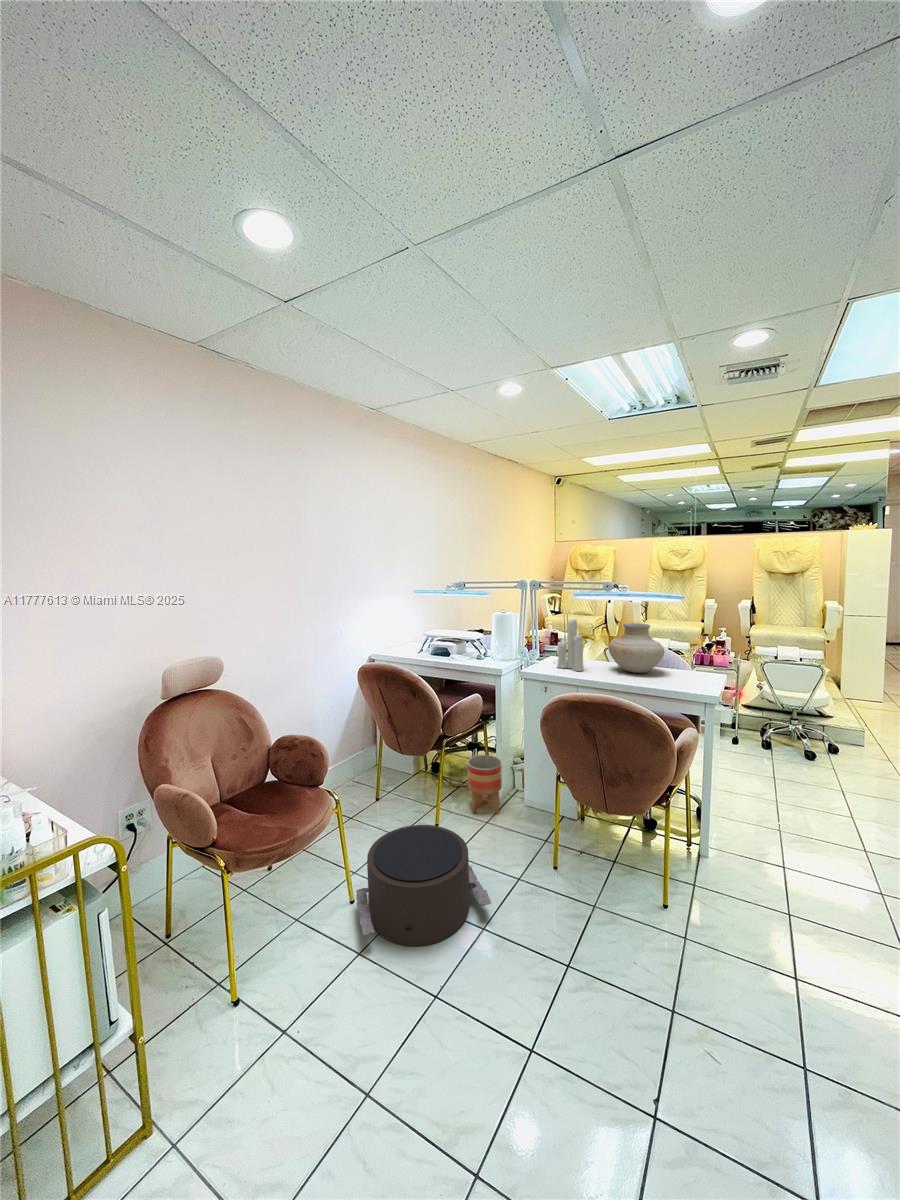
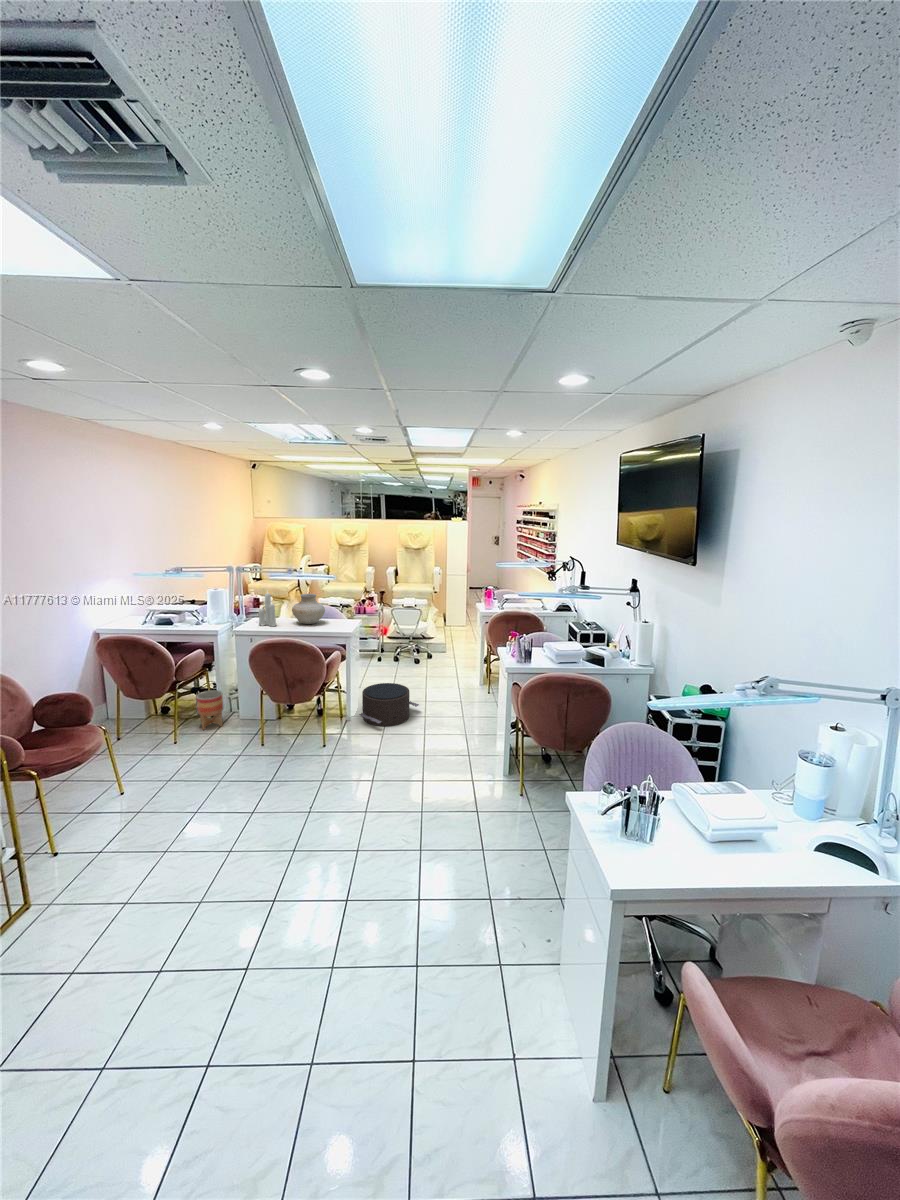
pouf: present [356,825,491,946] -> present [359,683,419,726]

